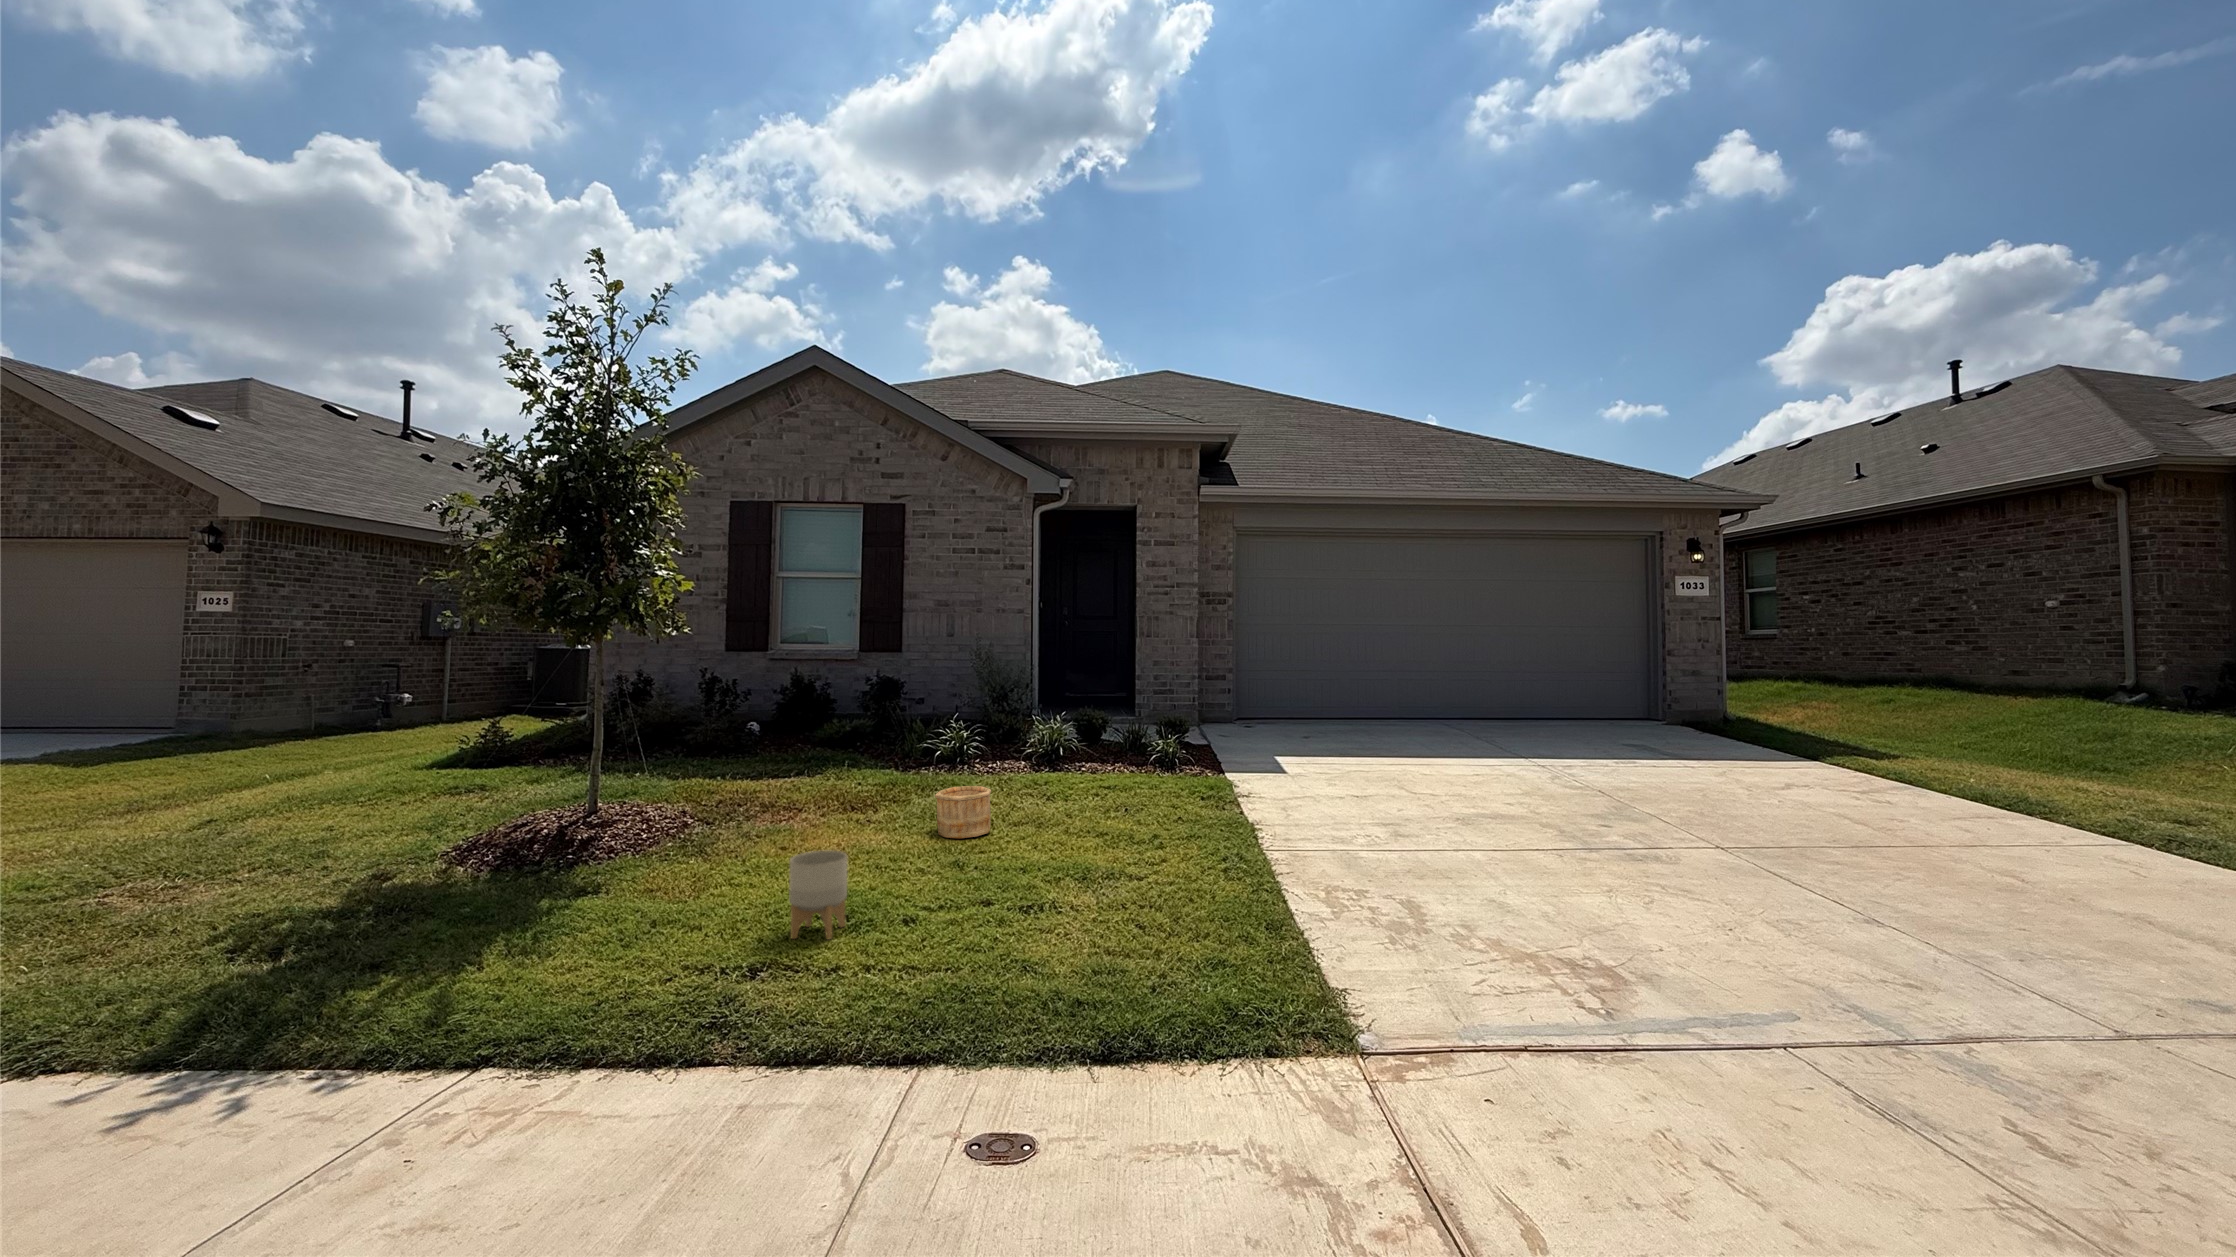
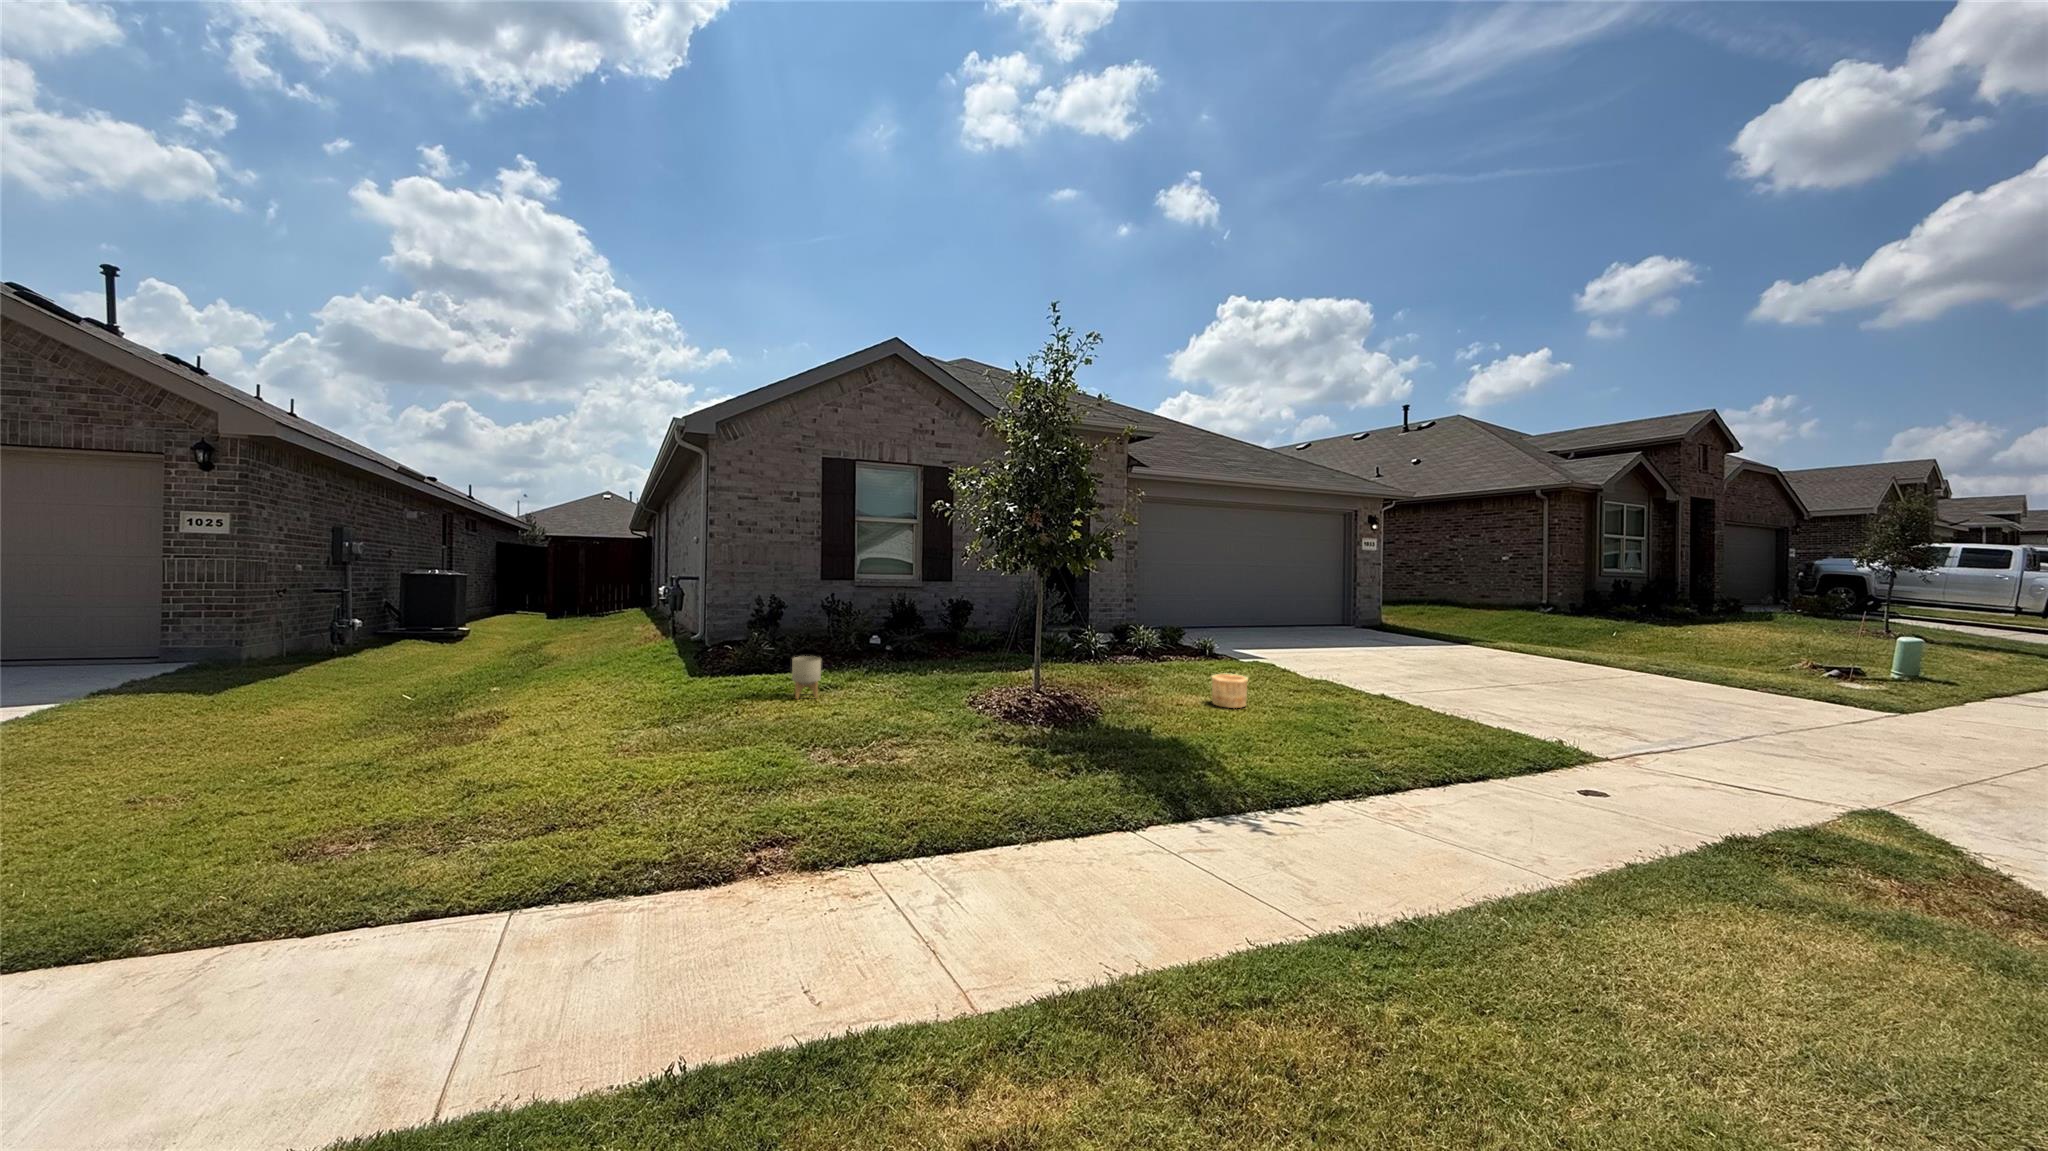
planter: present [789,850,847,939] -> present [792,656,821,699]

